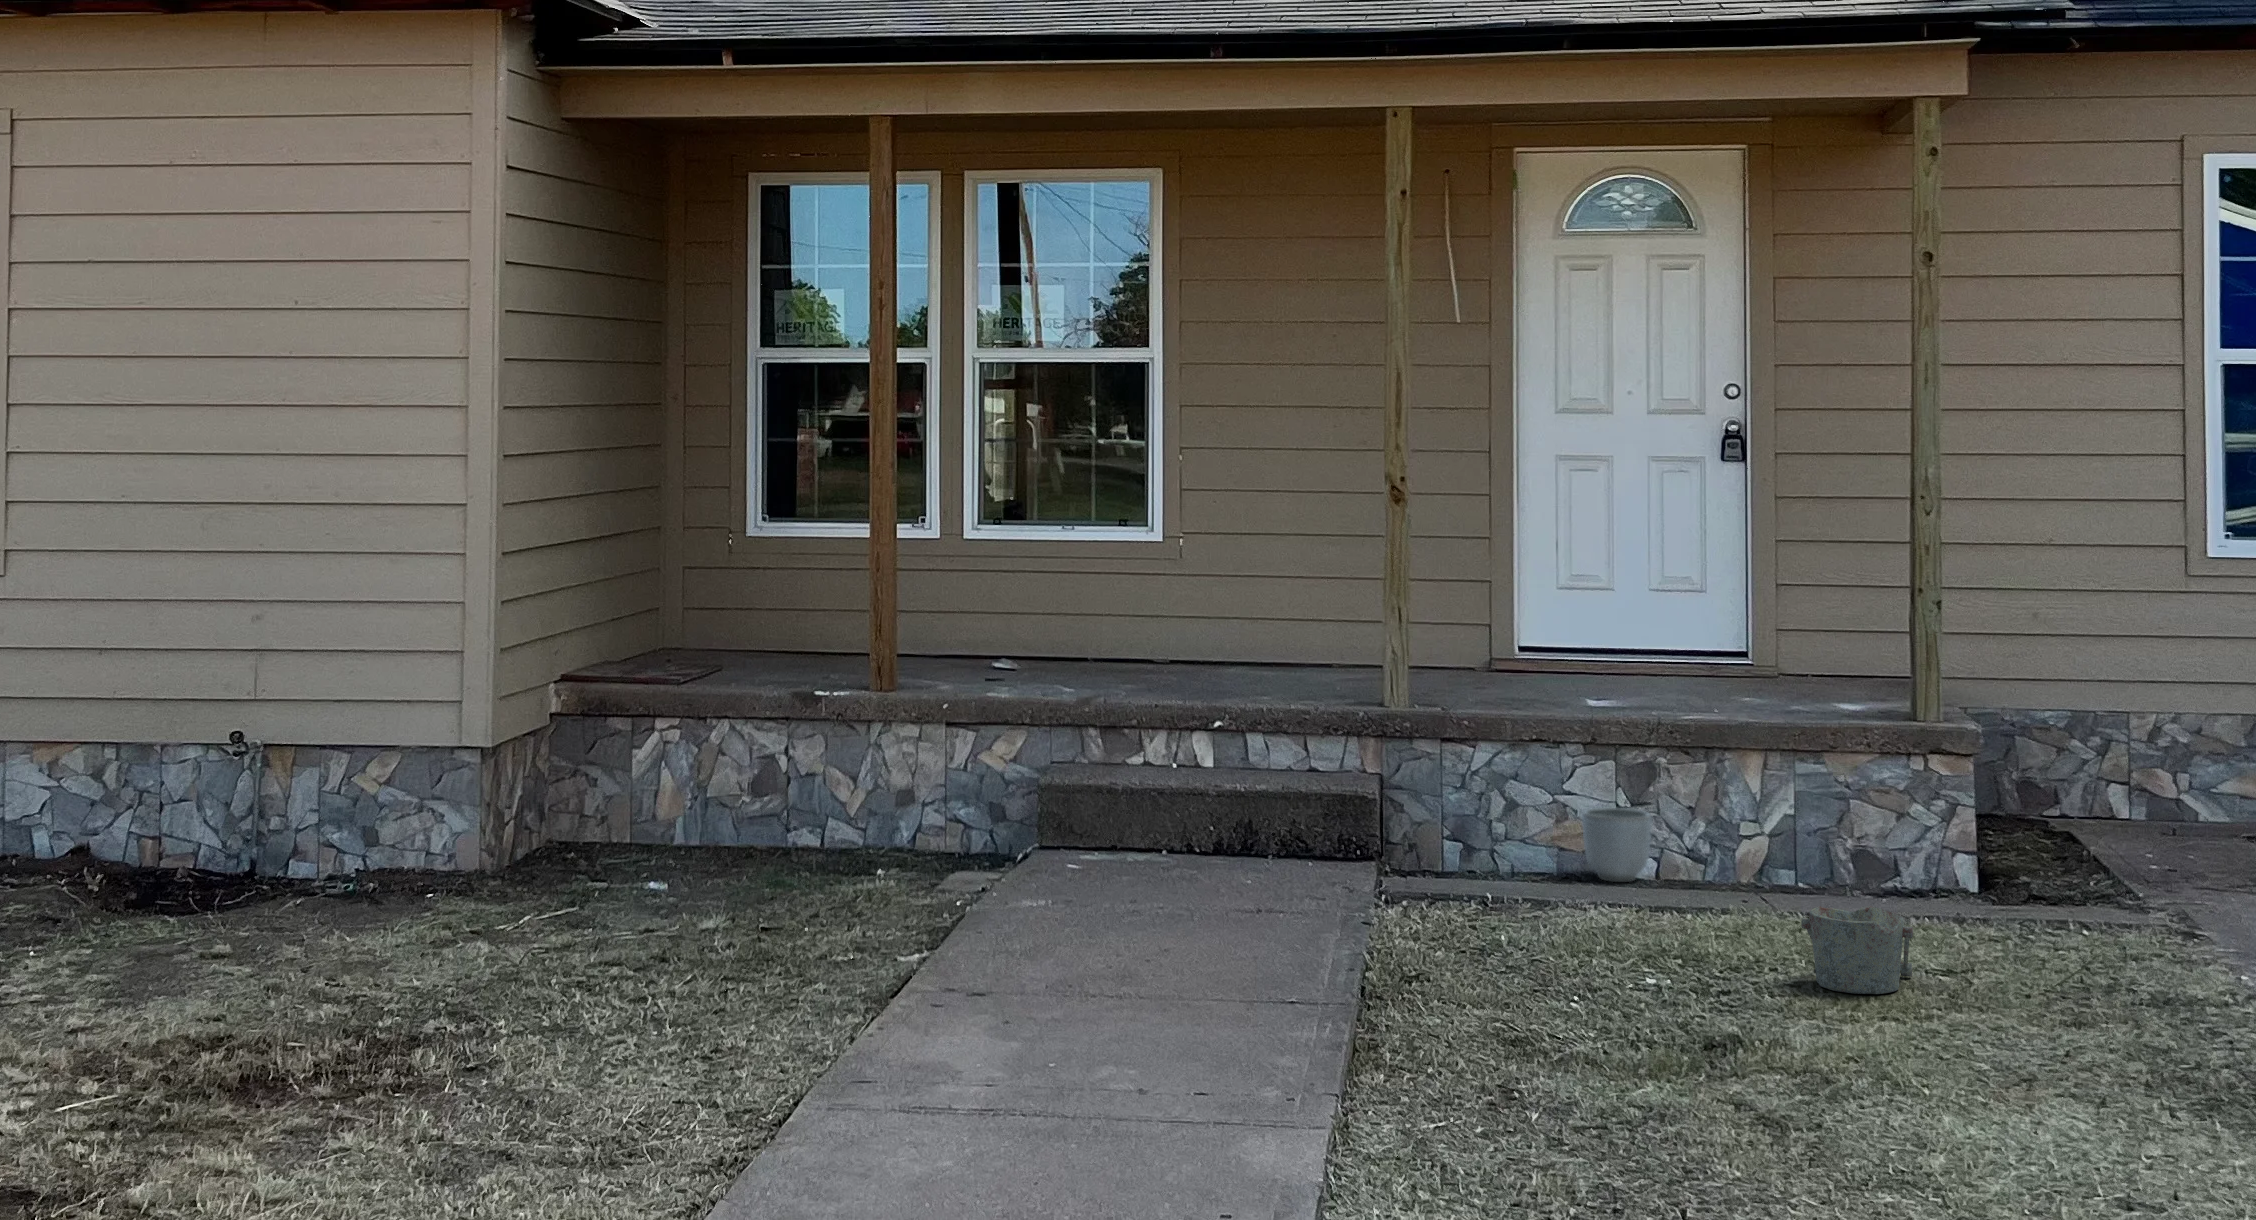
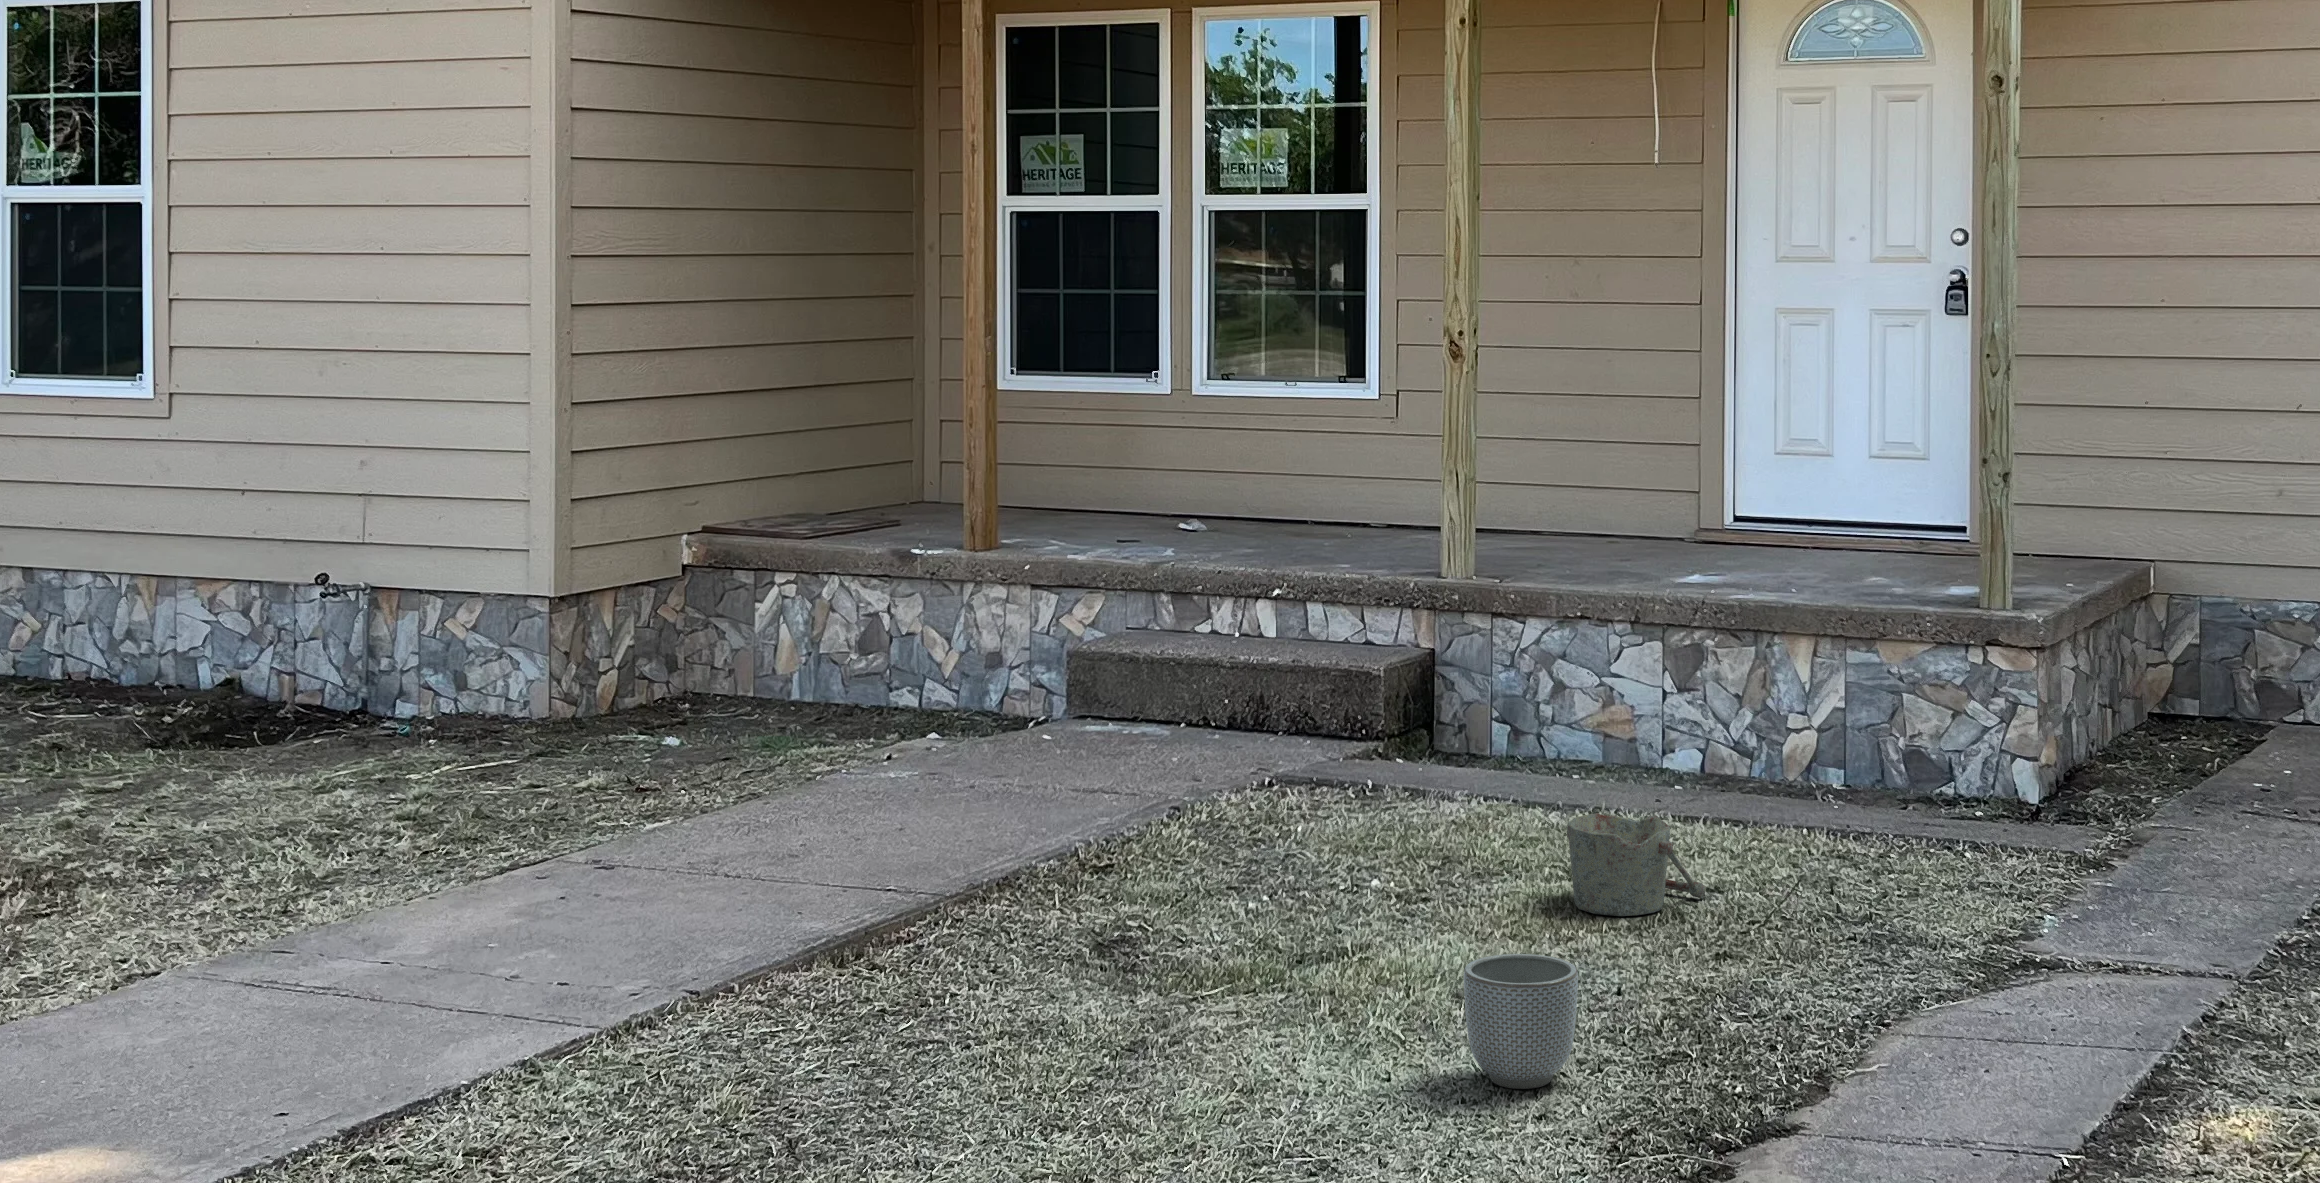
planter: present [1582,808,1651,882] -> present [1464,954,1578,1089]

